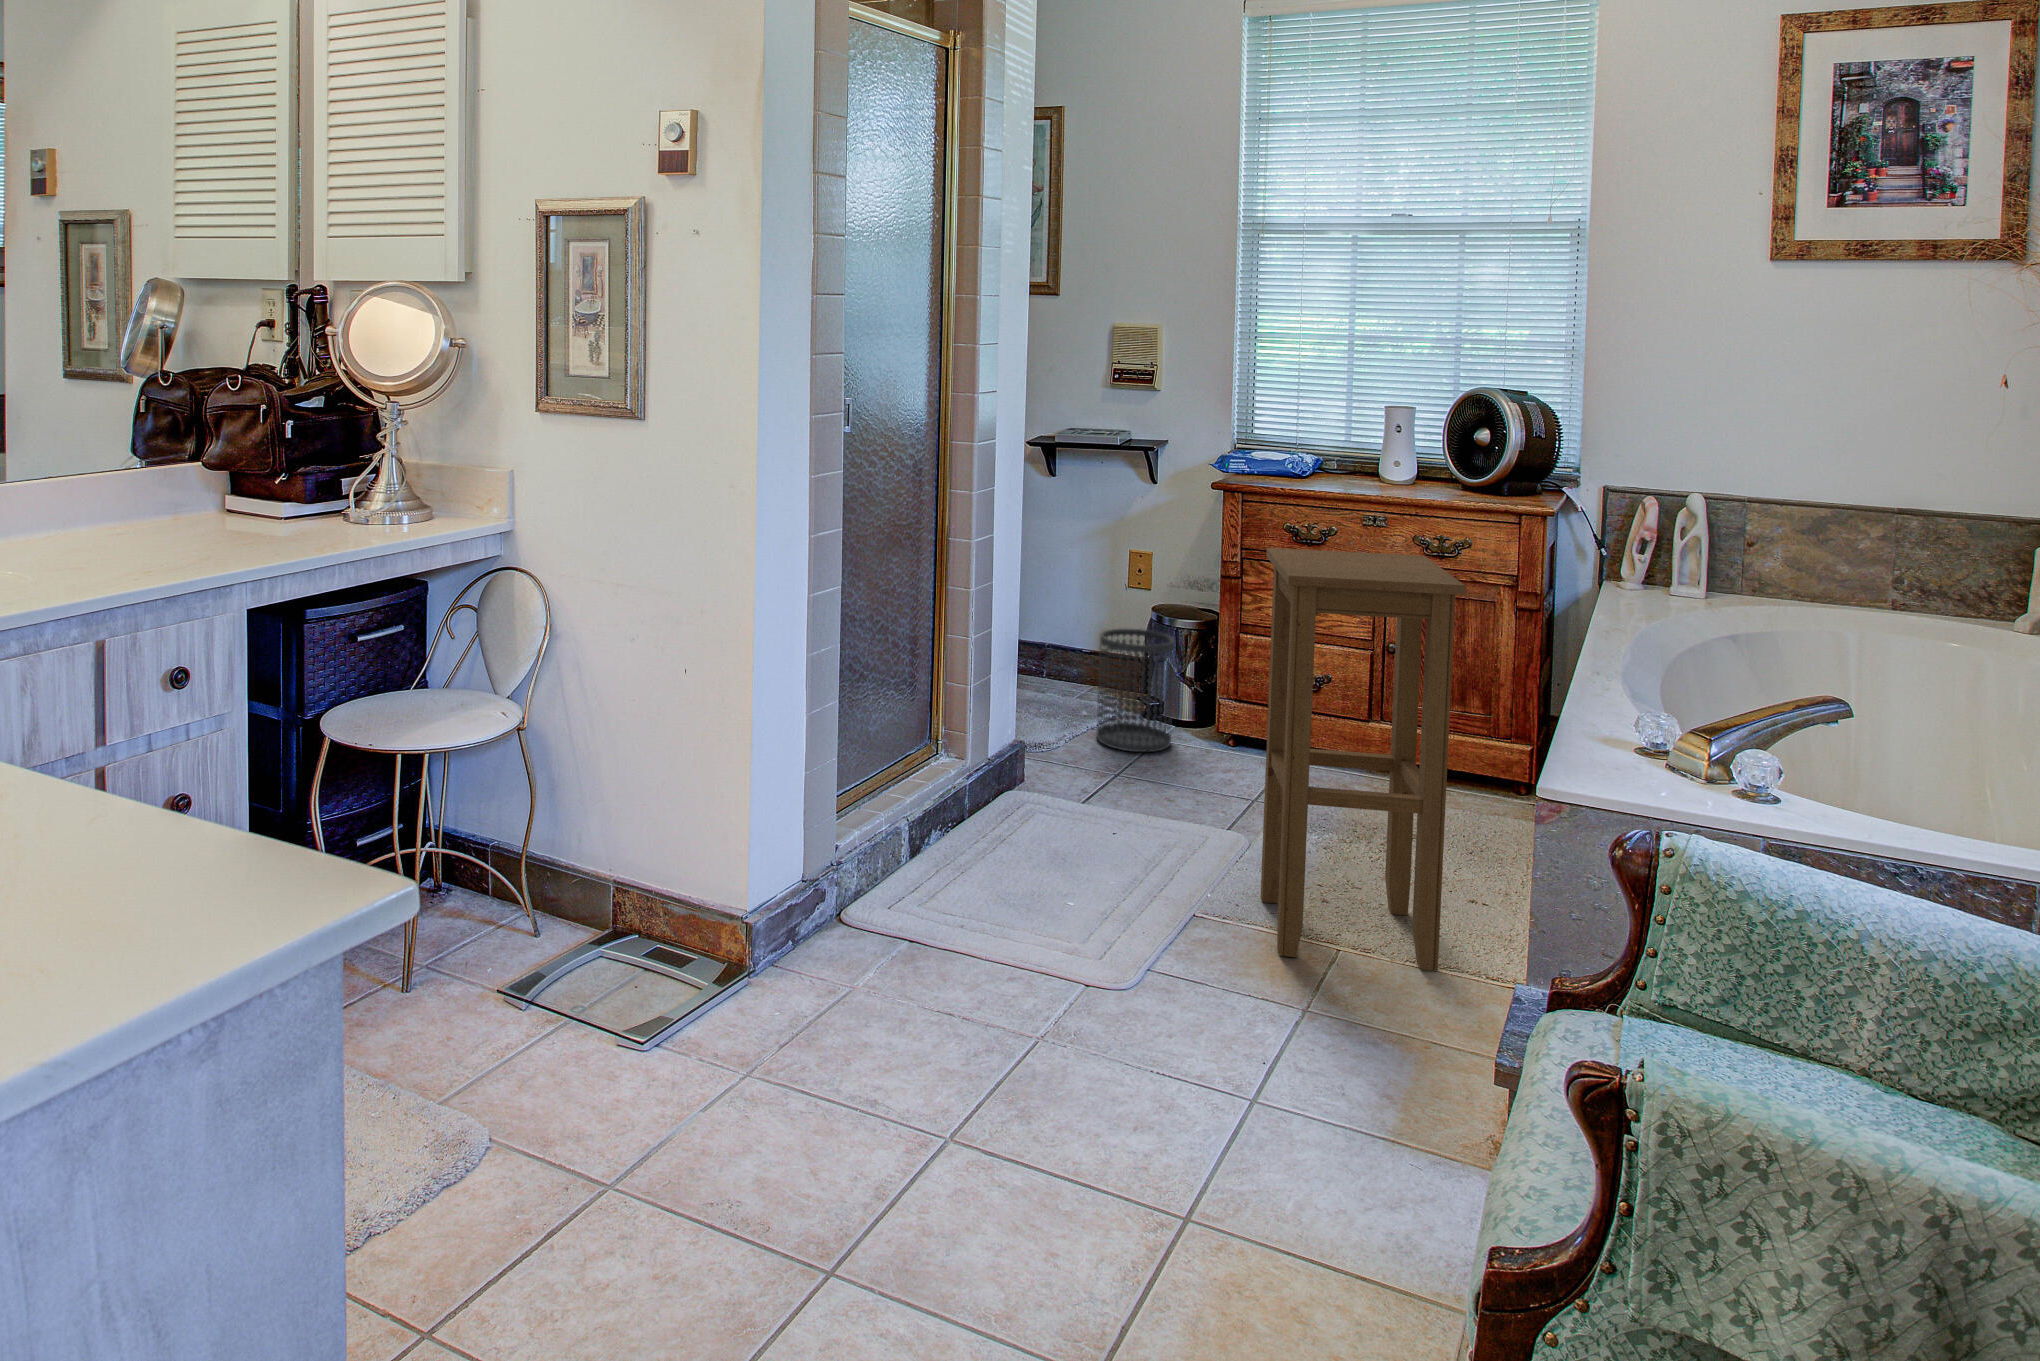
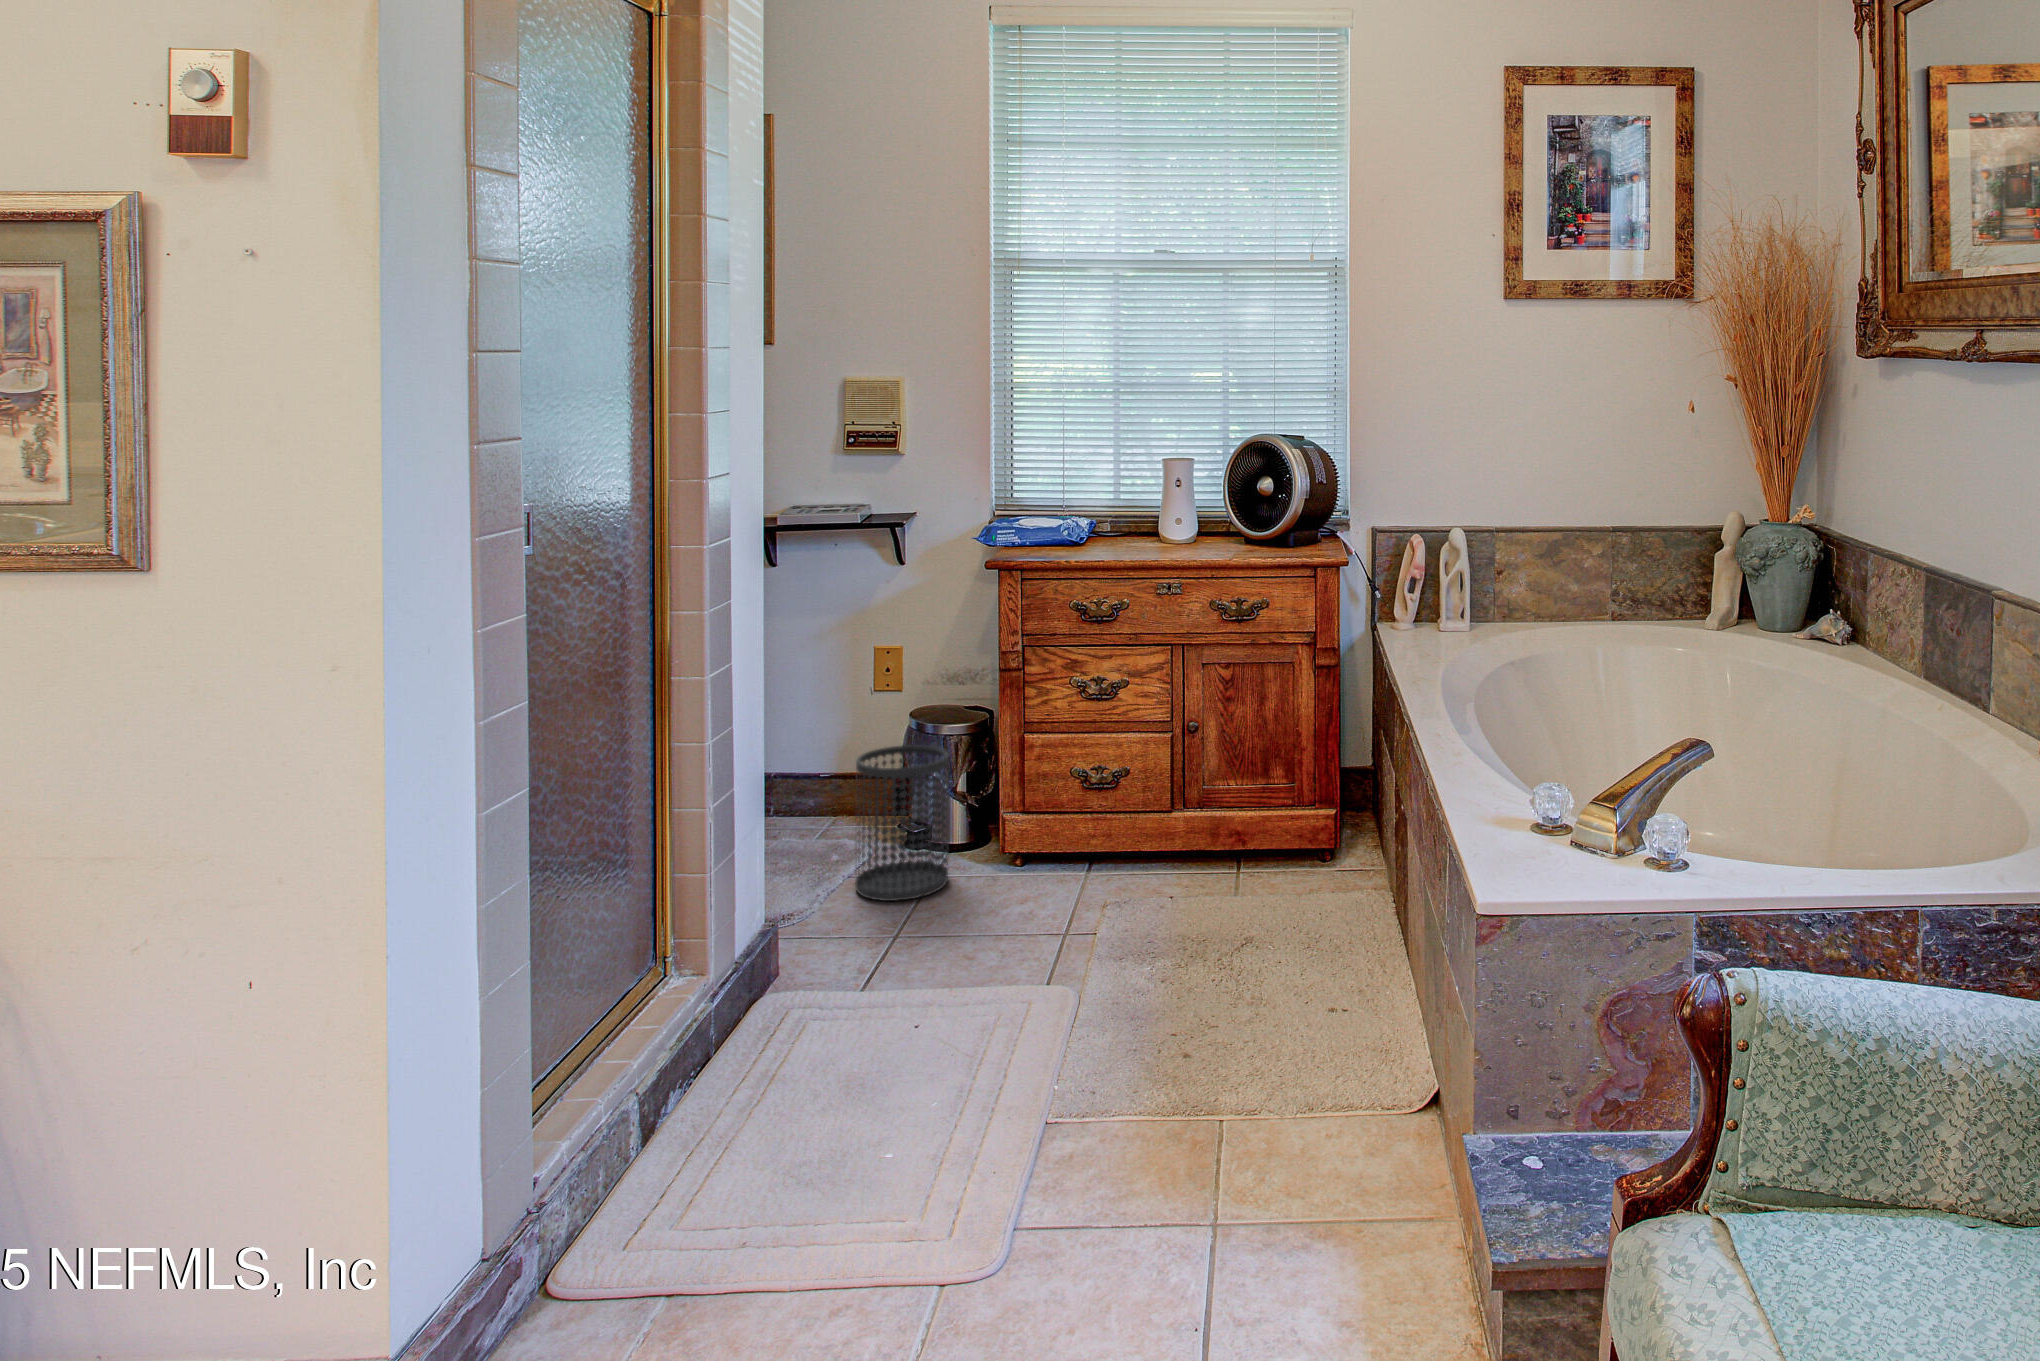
stool: present [1261,548,1466,971] -> none [1098,629,1336,1150]

